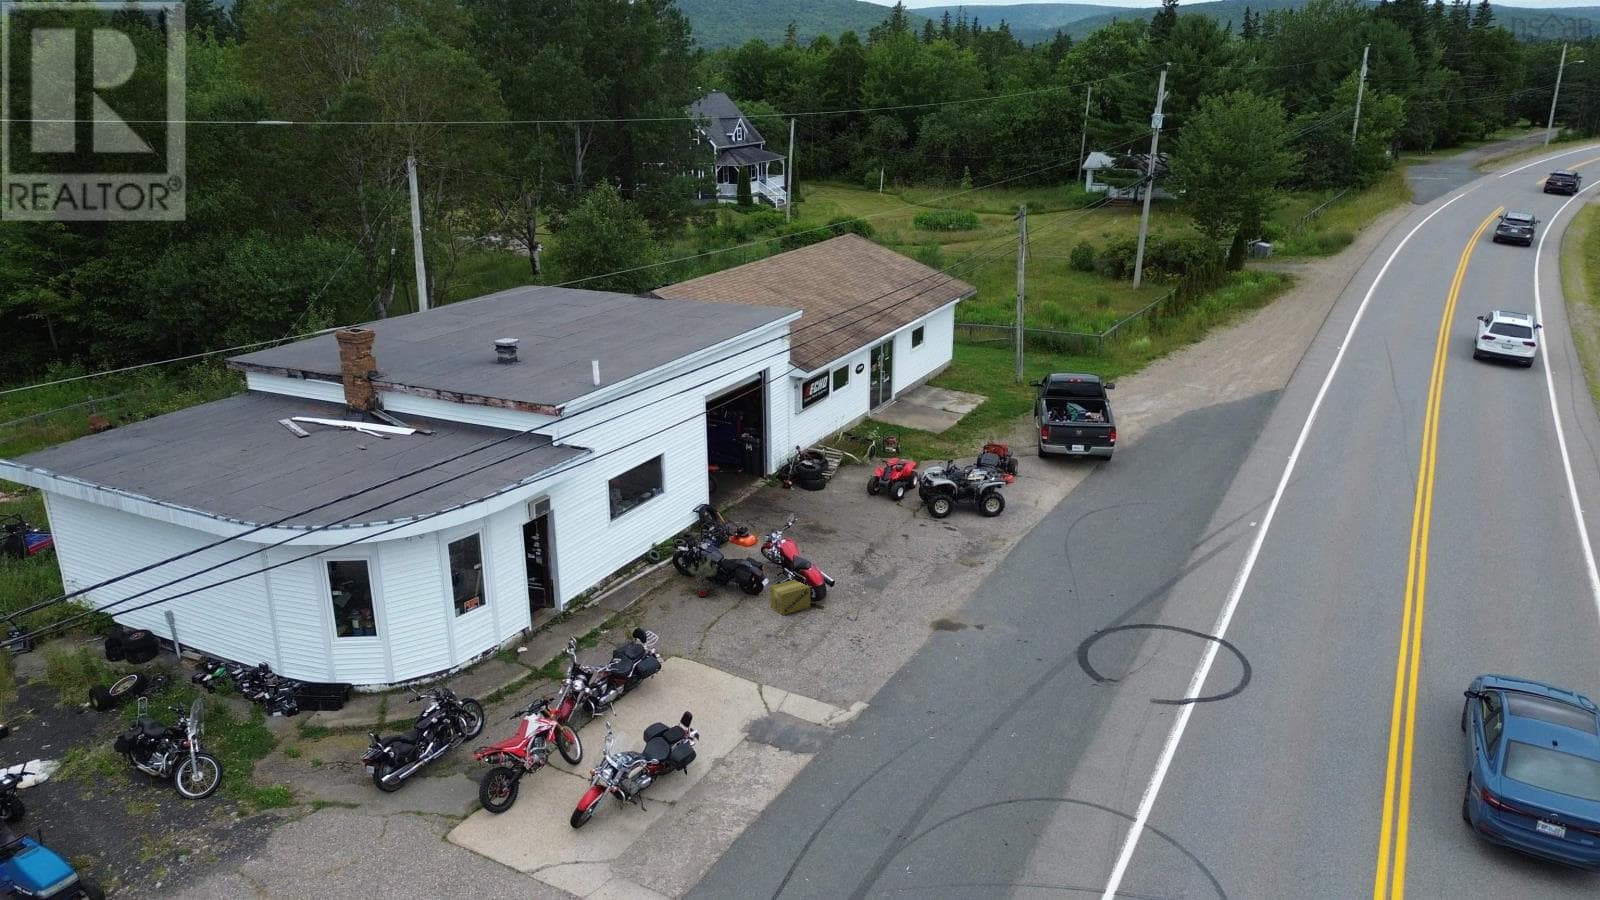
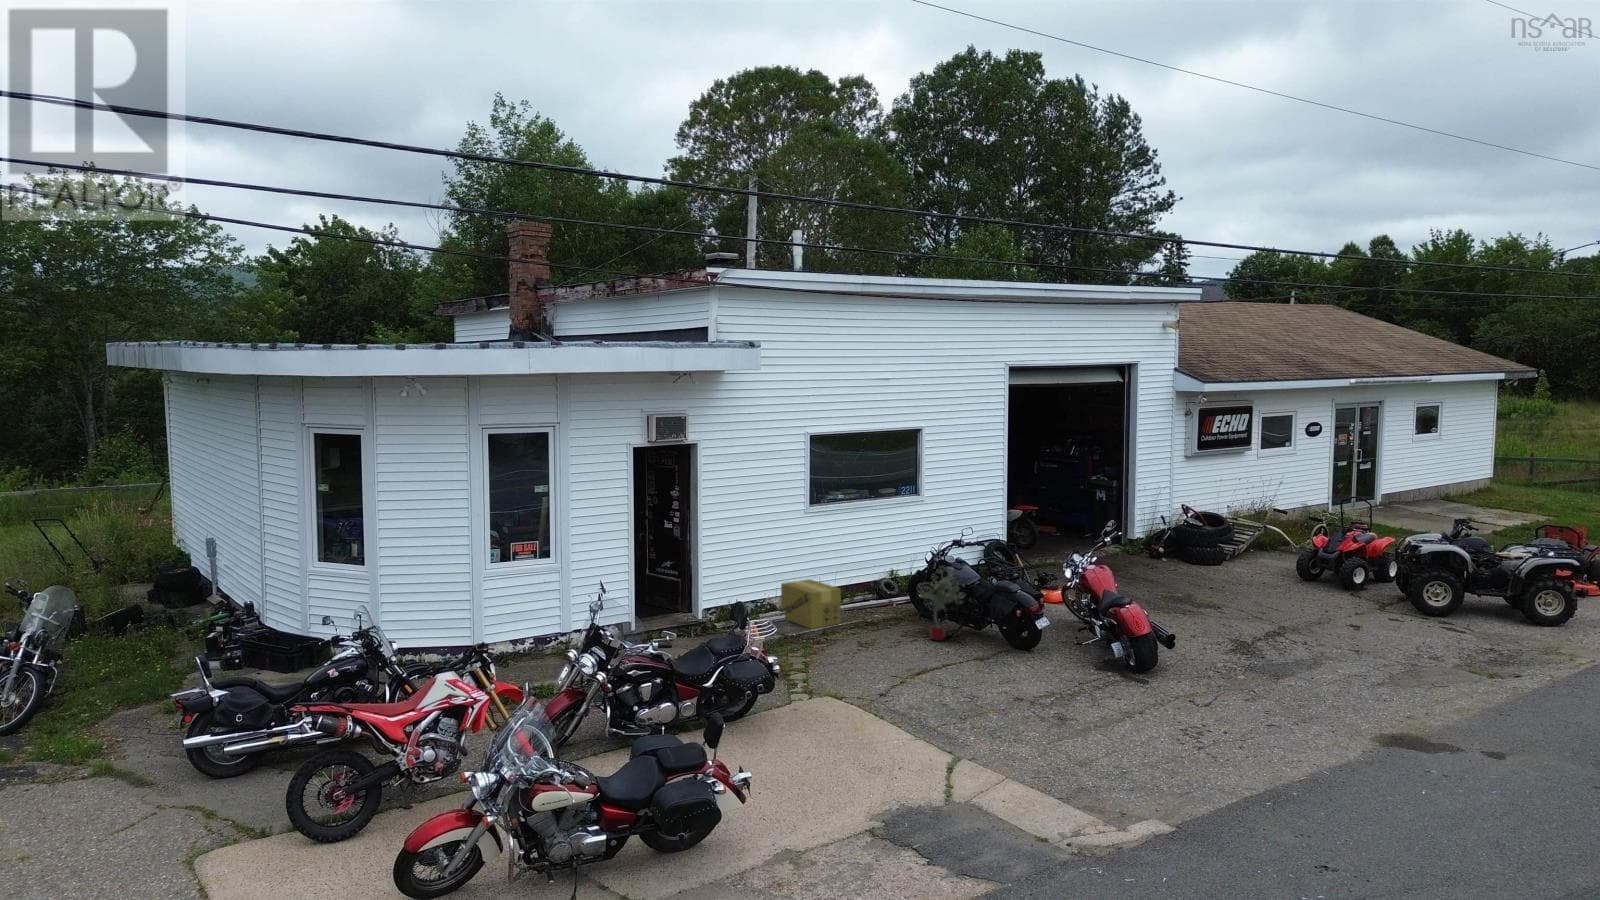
cardboard box: present [770,580,810,615] -> present [781,579,841,629]

